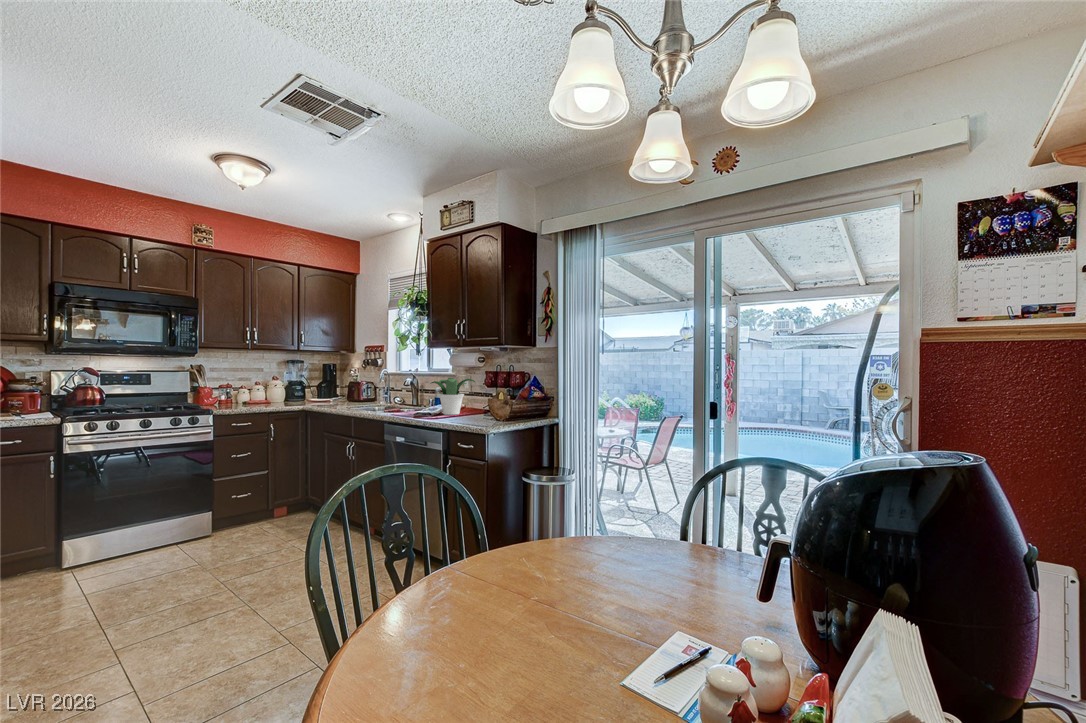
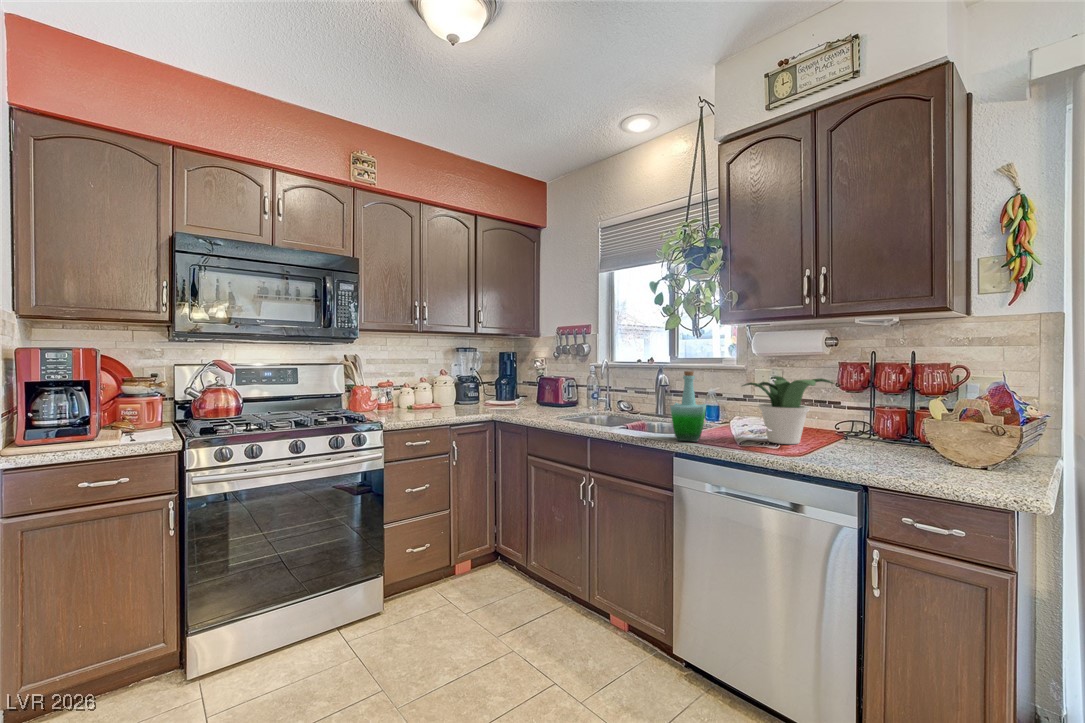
bottle: none [389,375,414,415] -> present [670,371,706,442]

